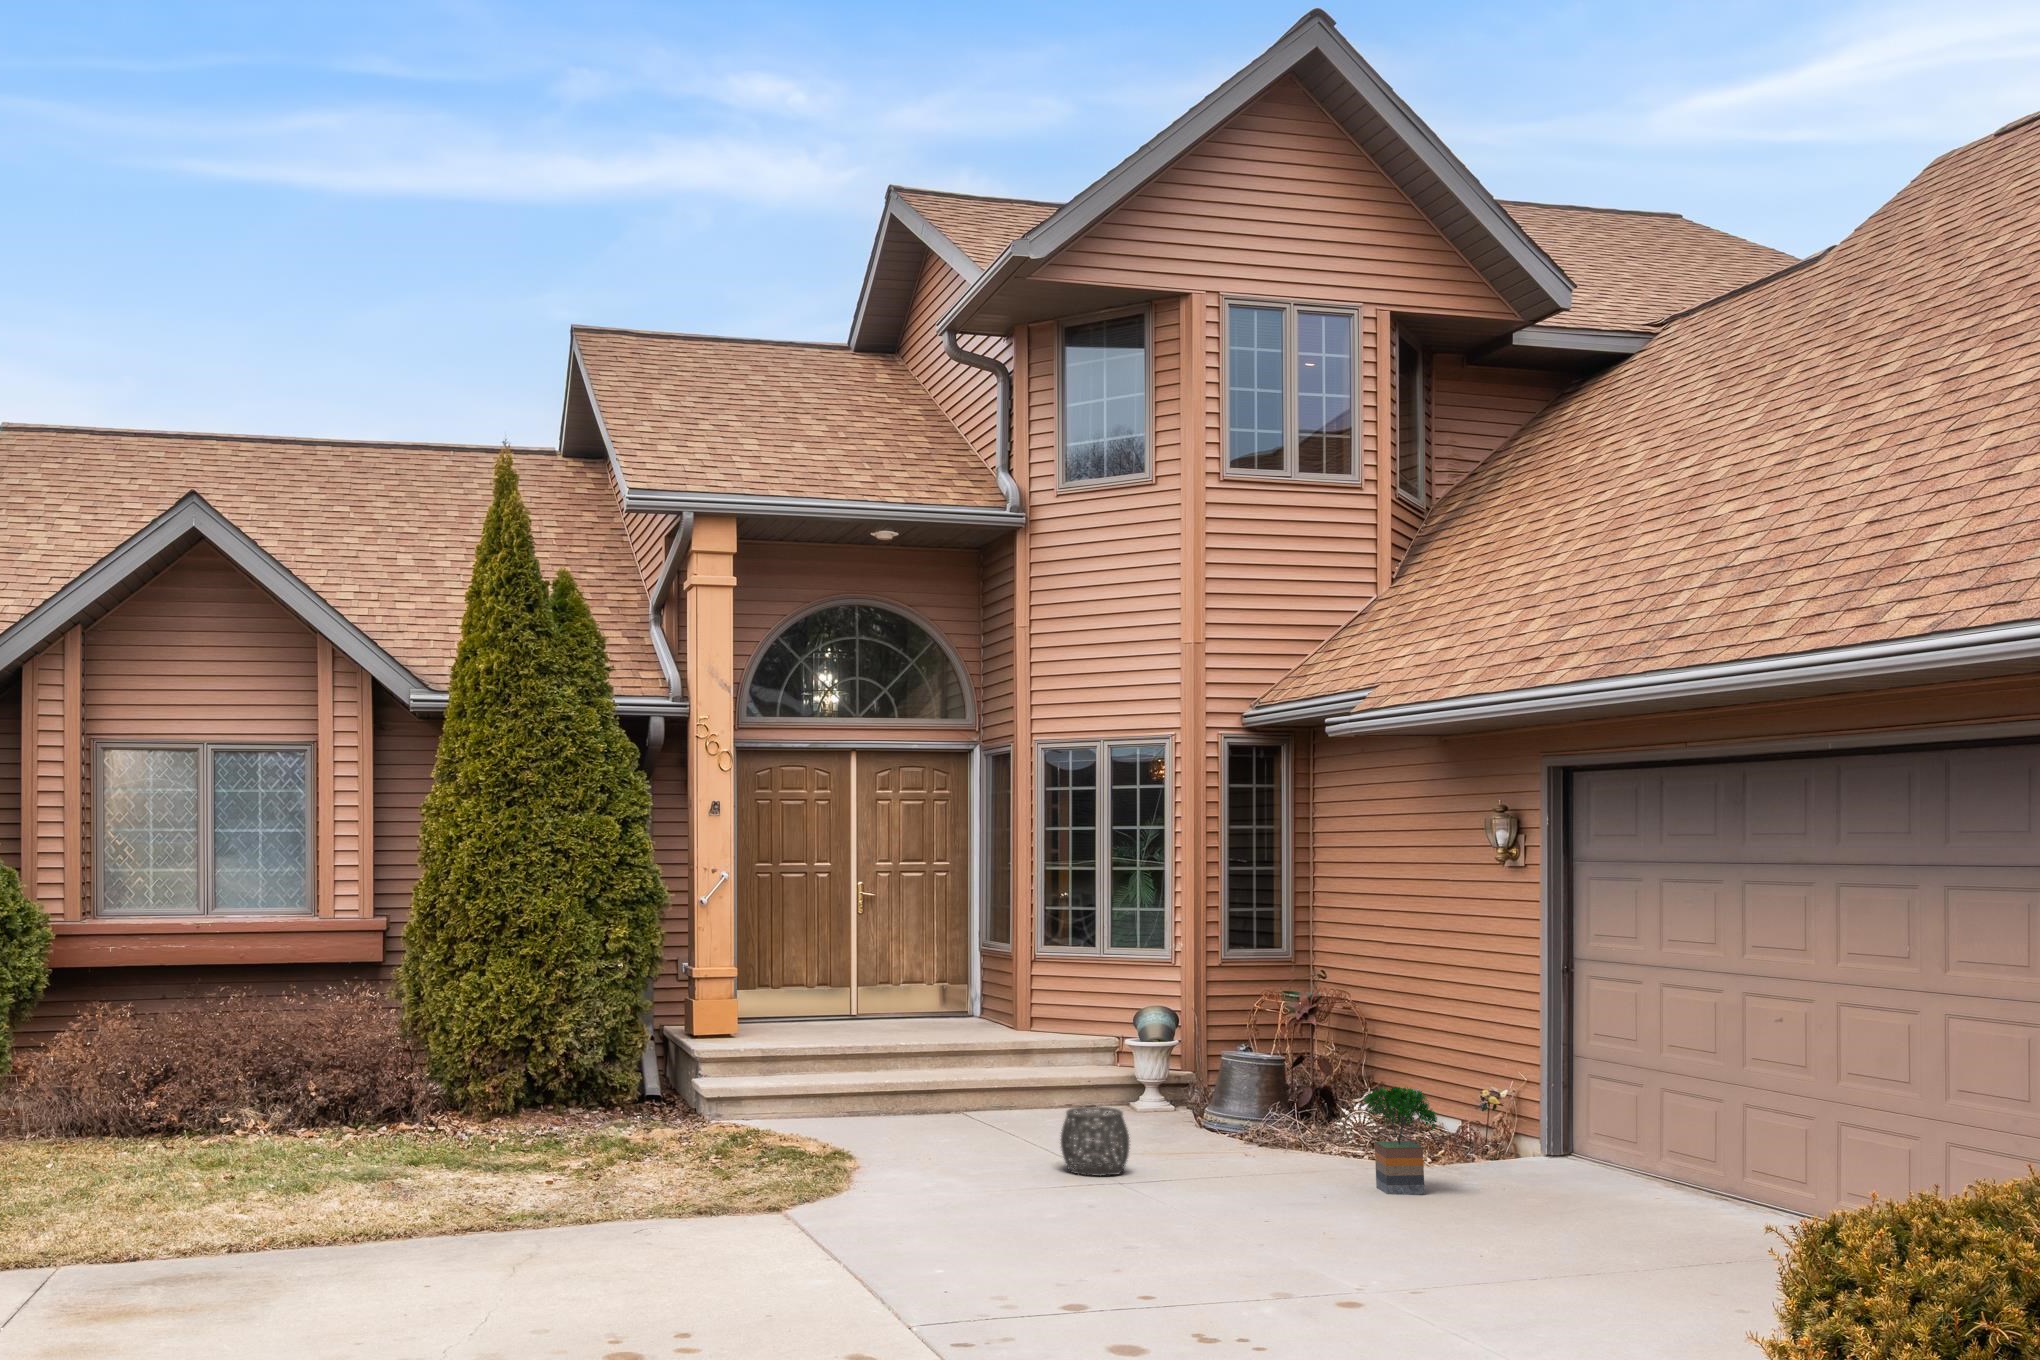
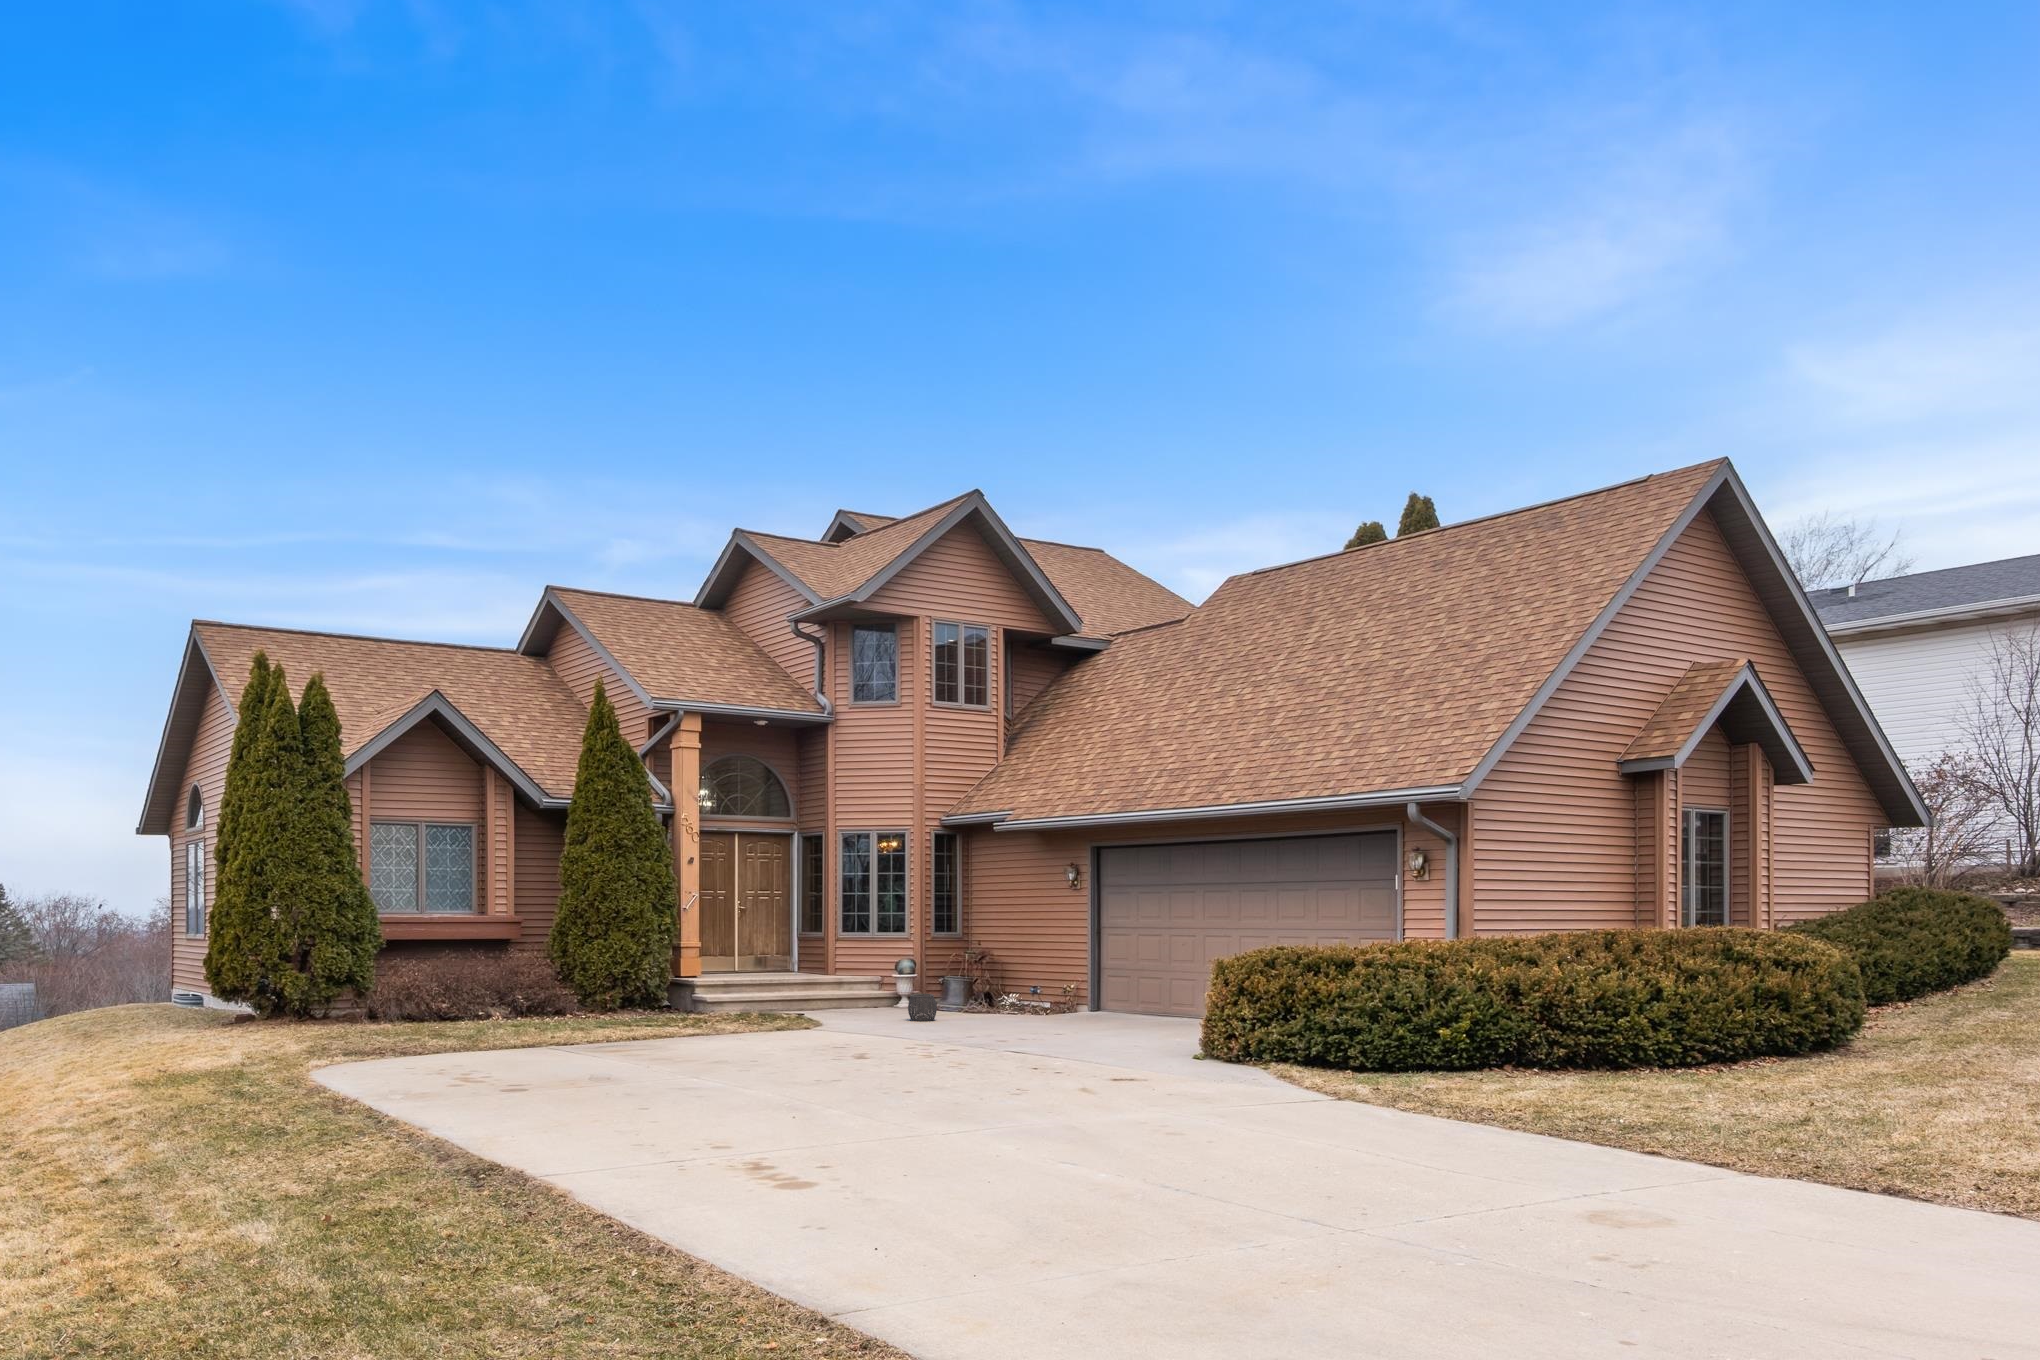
potted tree: present [1364,1086,1437,1195] -> none [1029,978,1059,1021]

